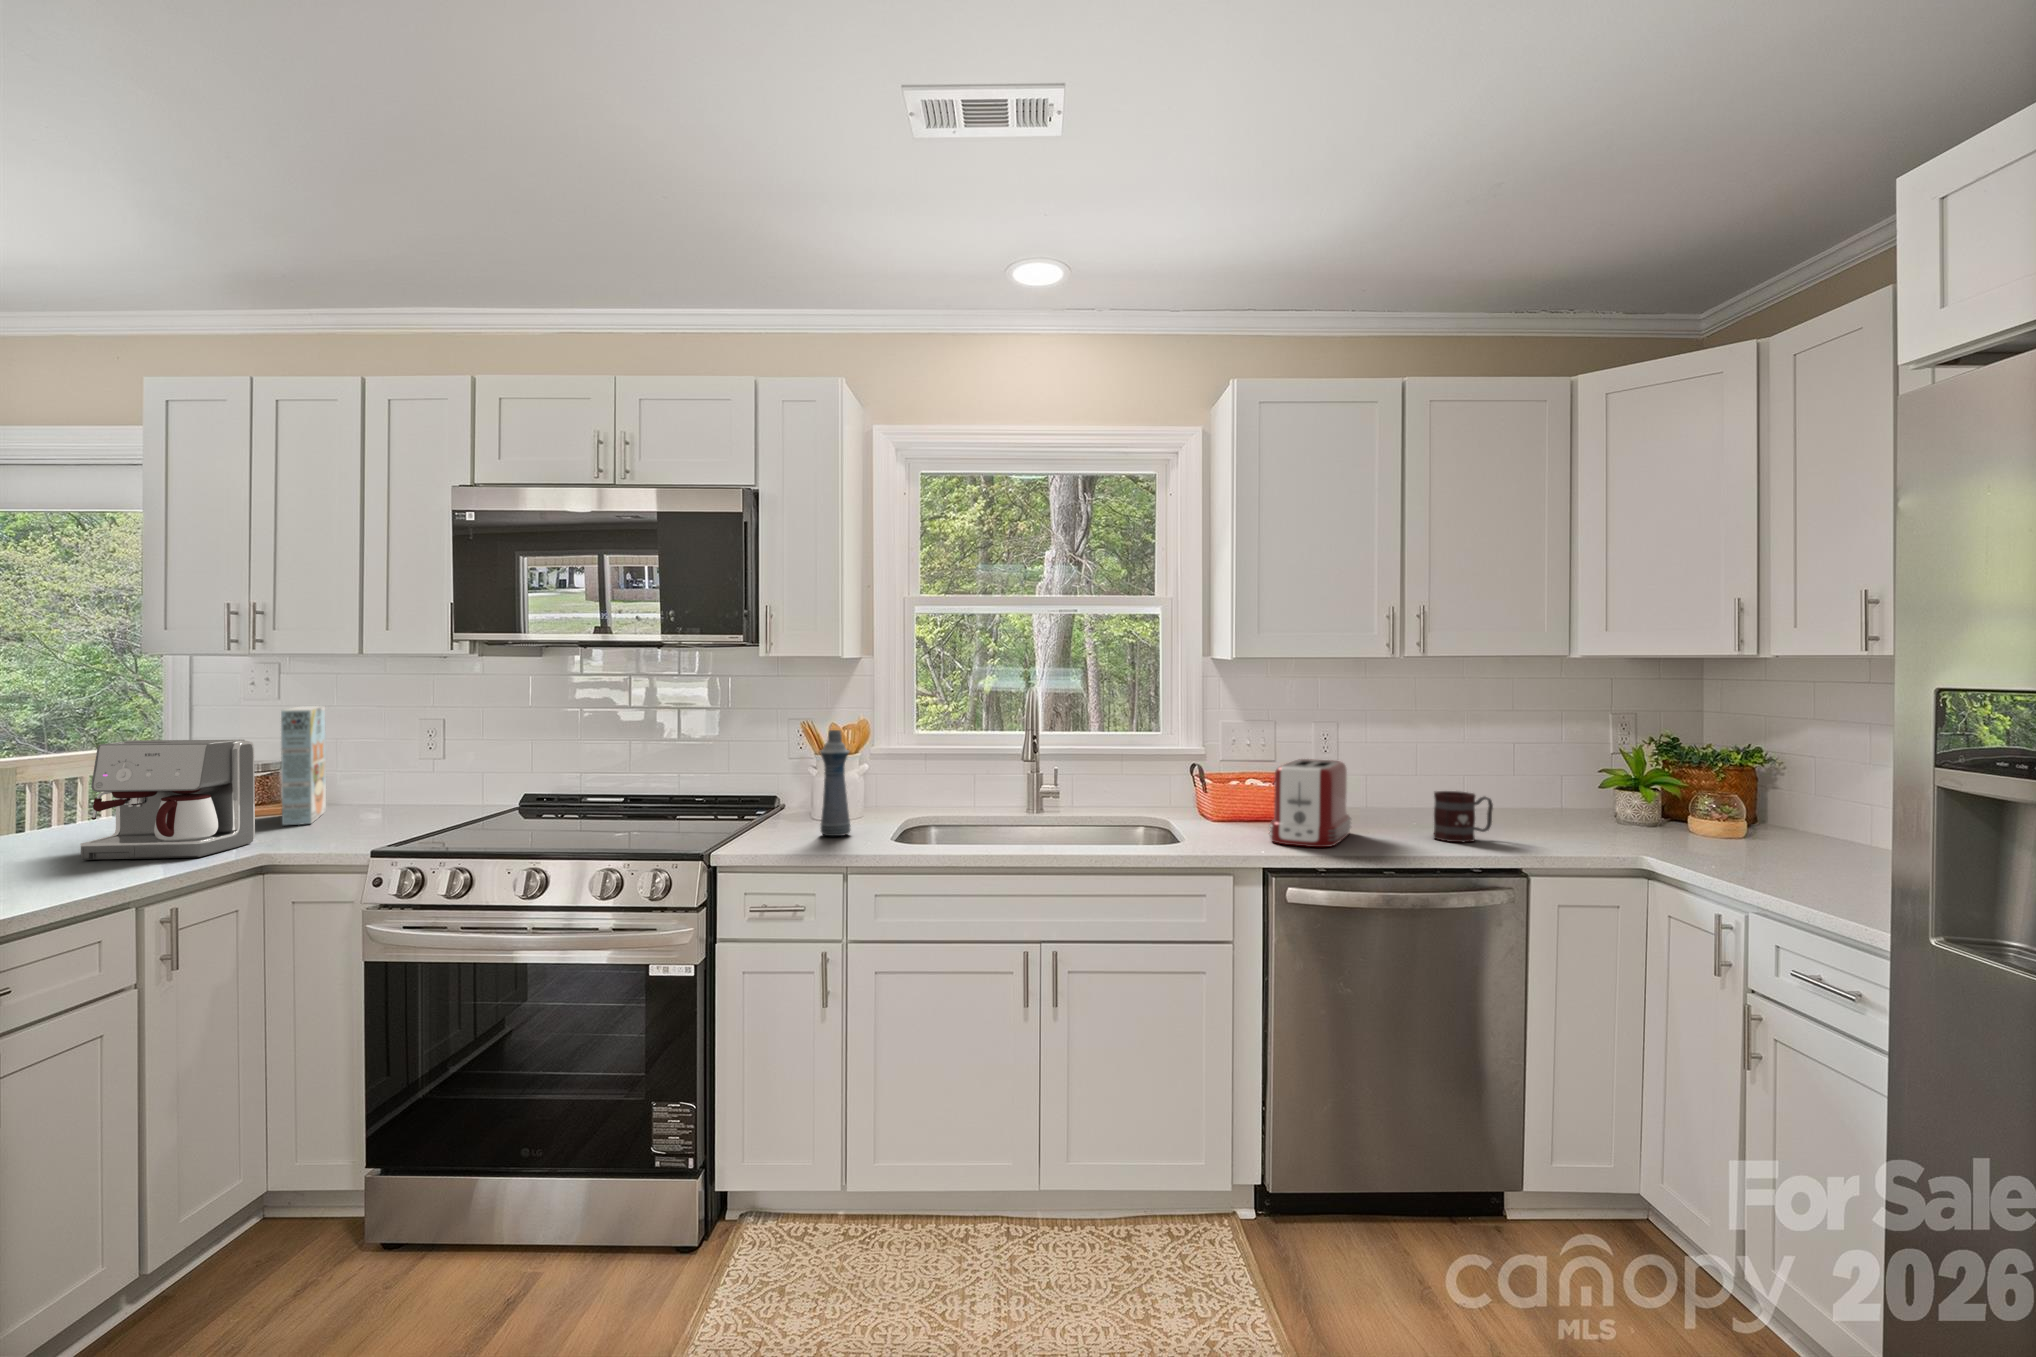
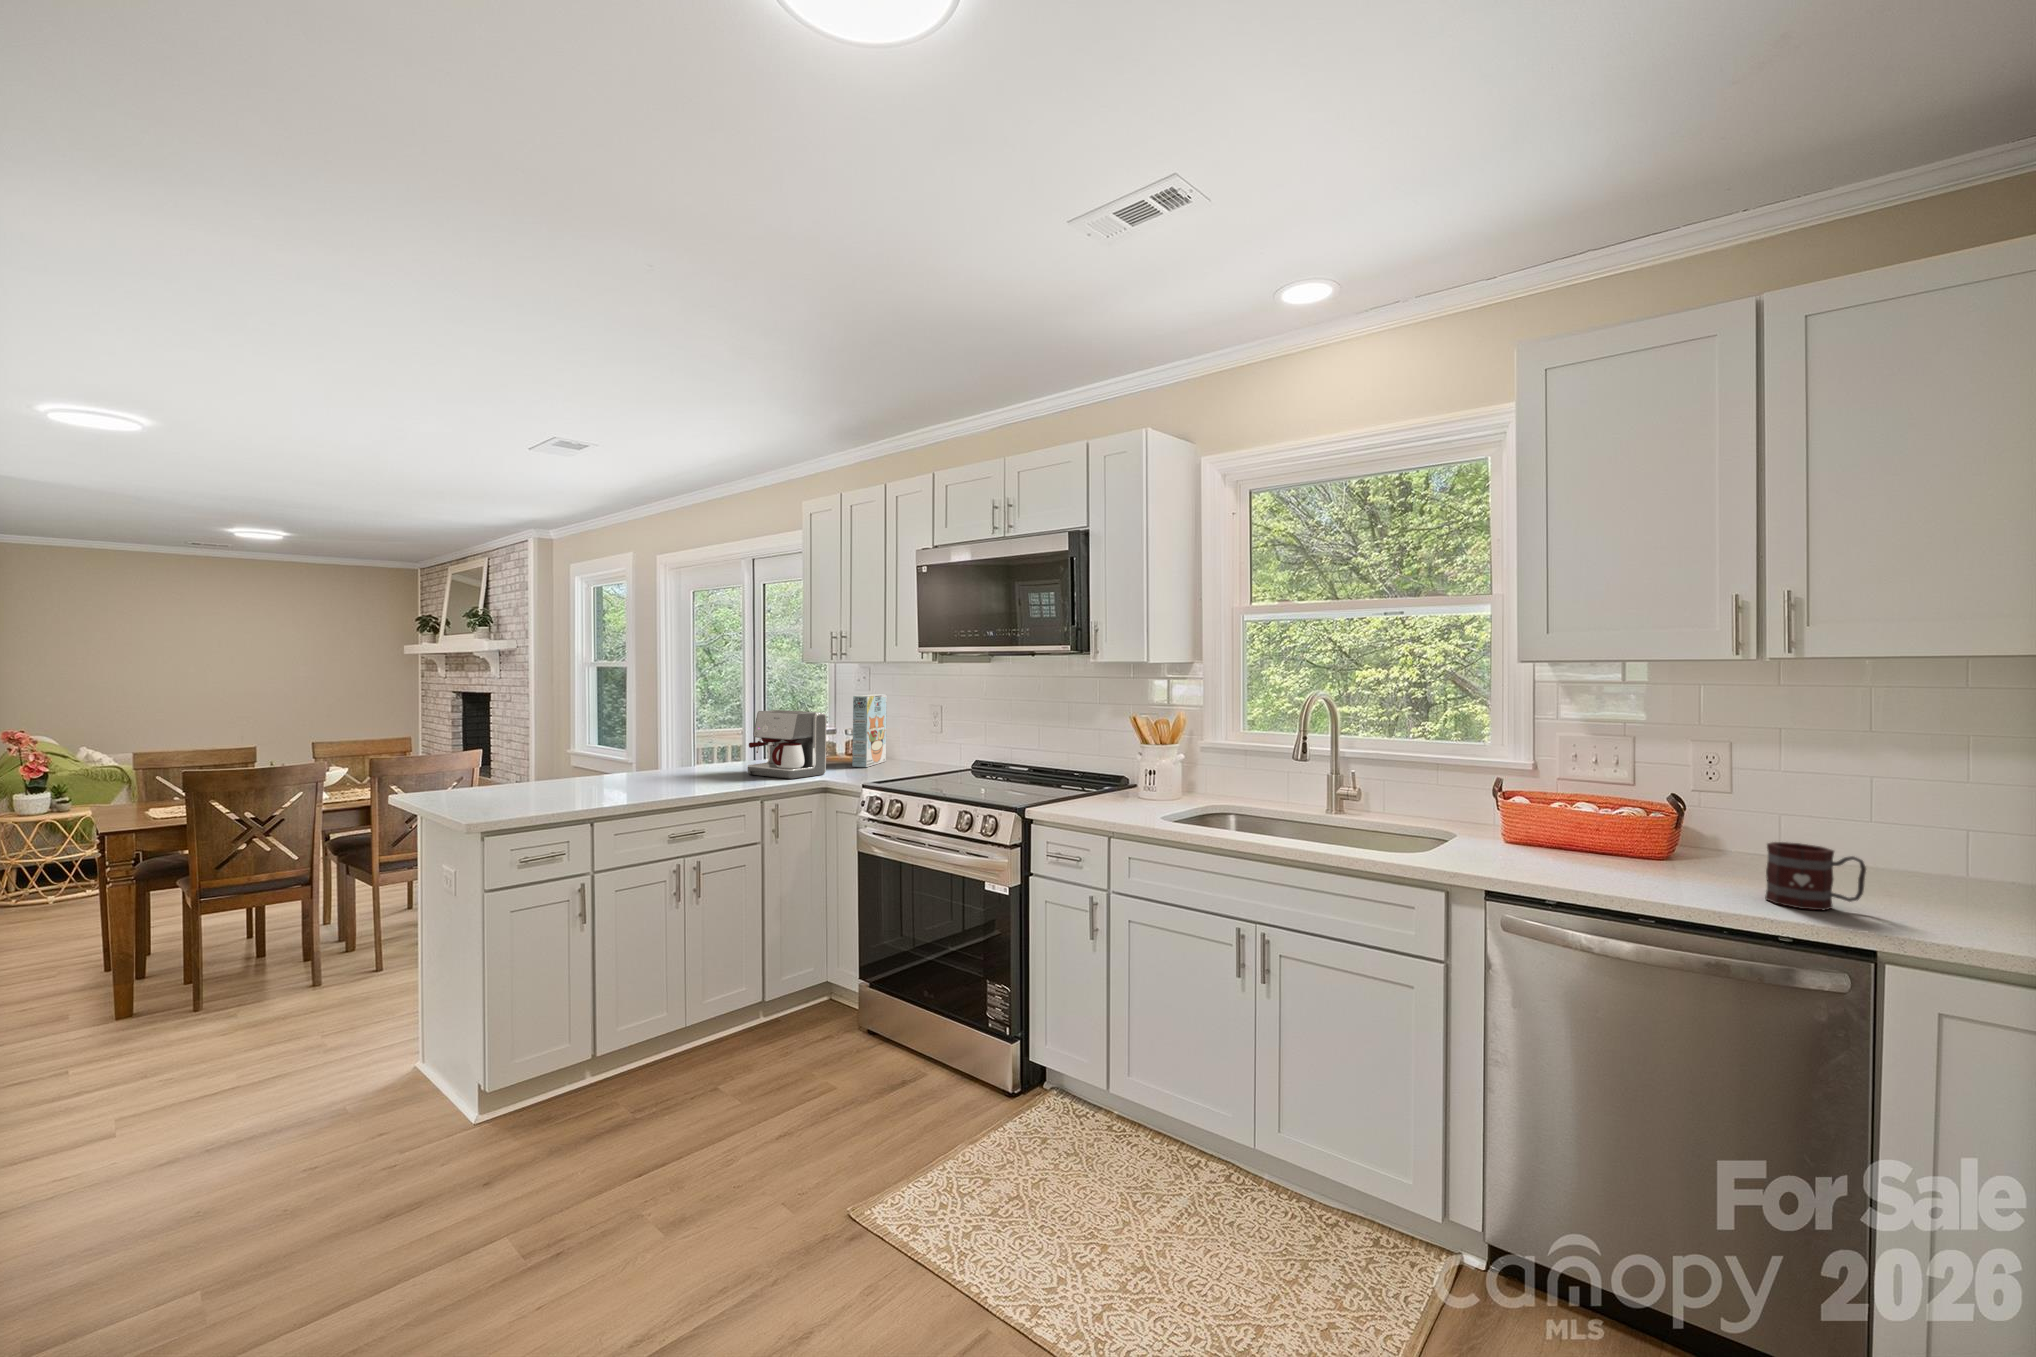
bottle: present [820,730,850,836] -> none [1125,726,1150,812]
toaster: present [1269,759,1351,847] -> none [1525,787,1658,884]

